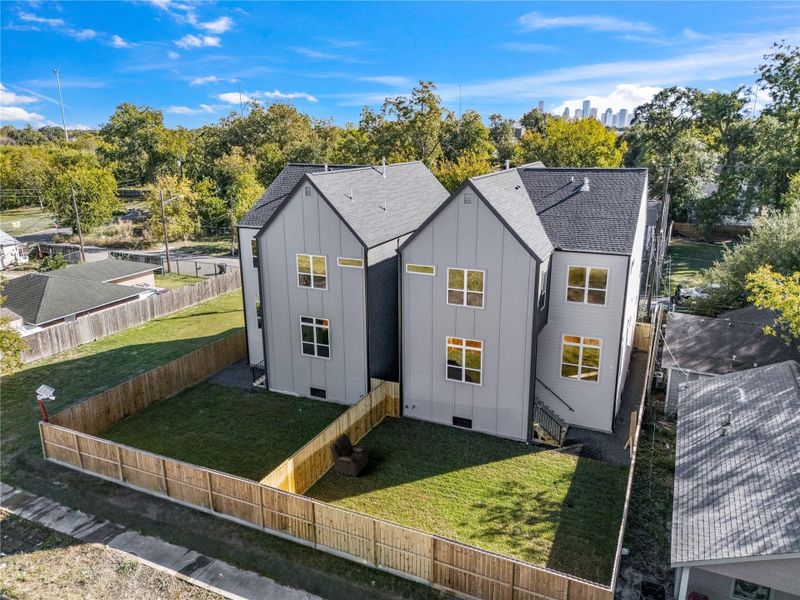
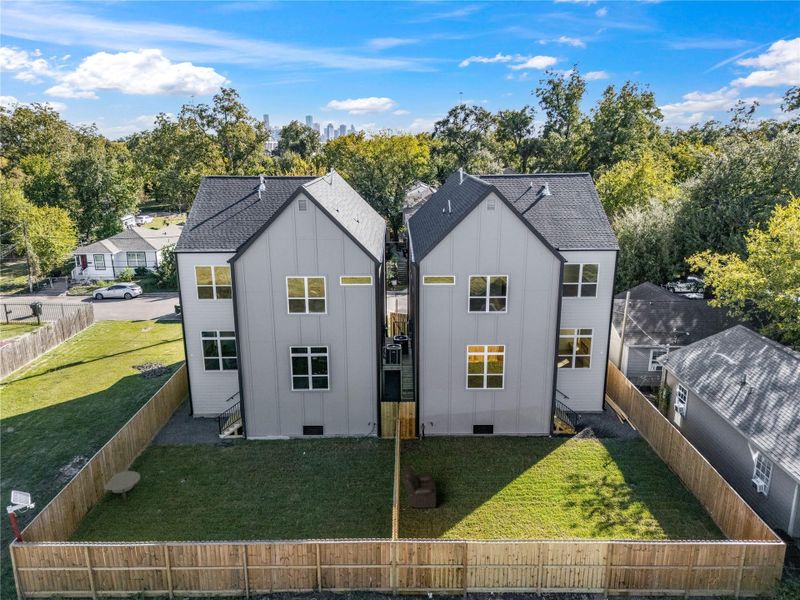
round table: none [144,394,173,415] -> present [104,471,140,500]

